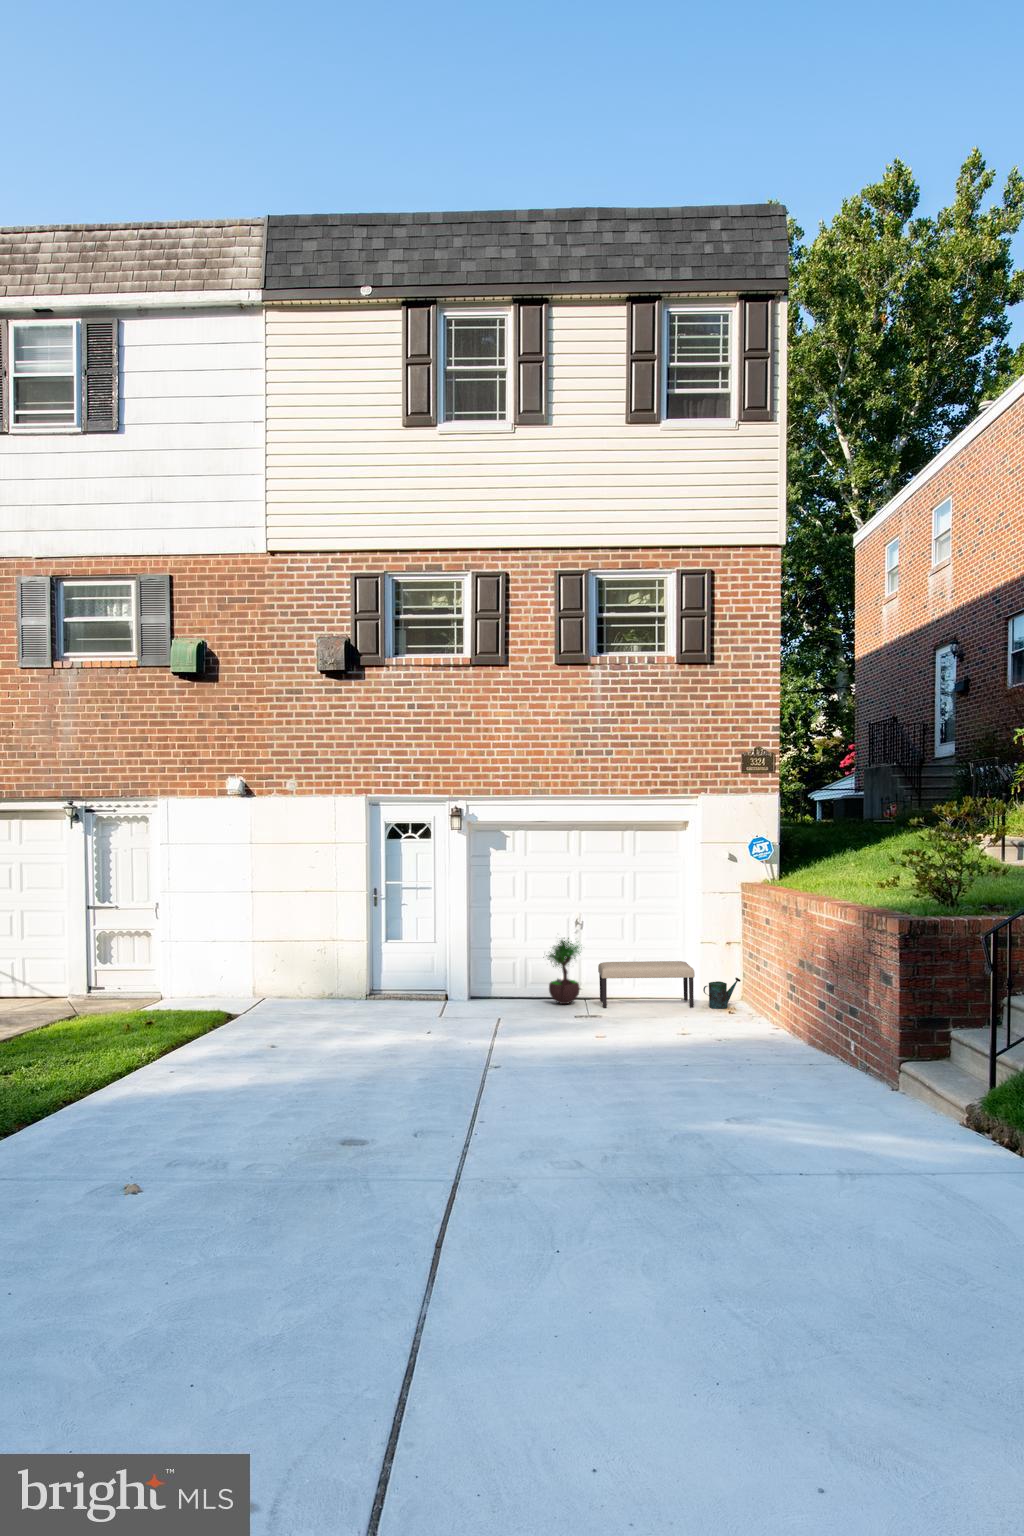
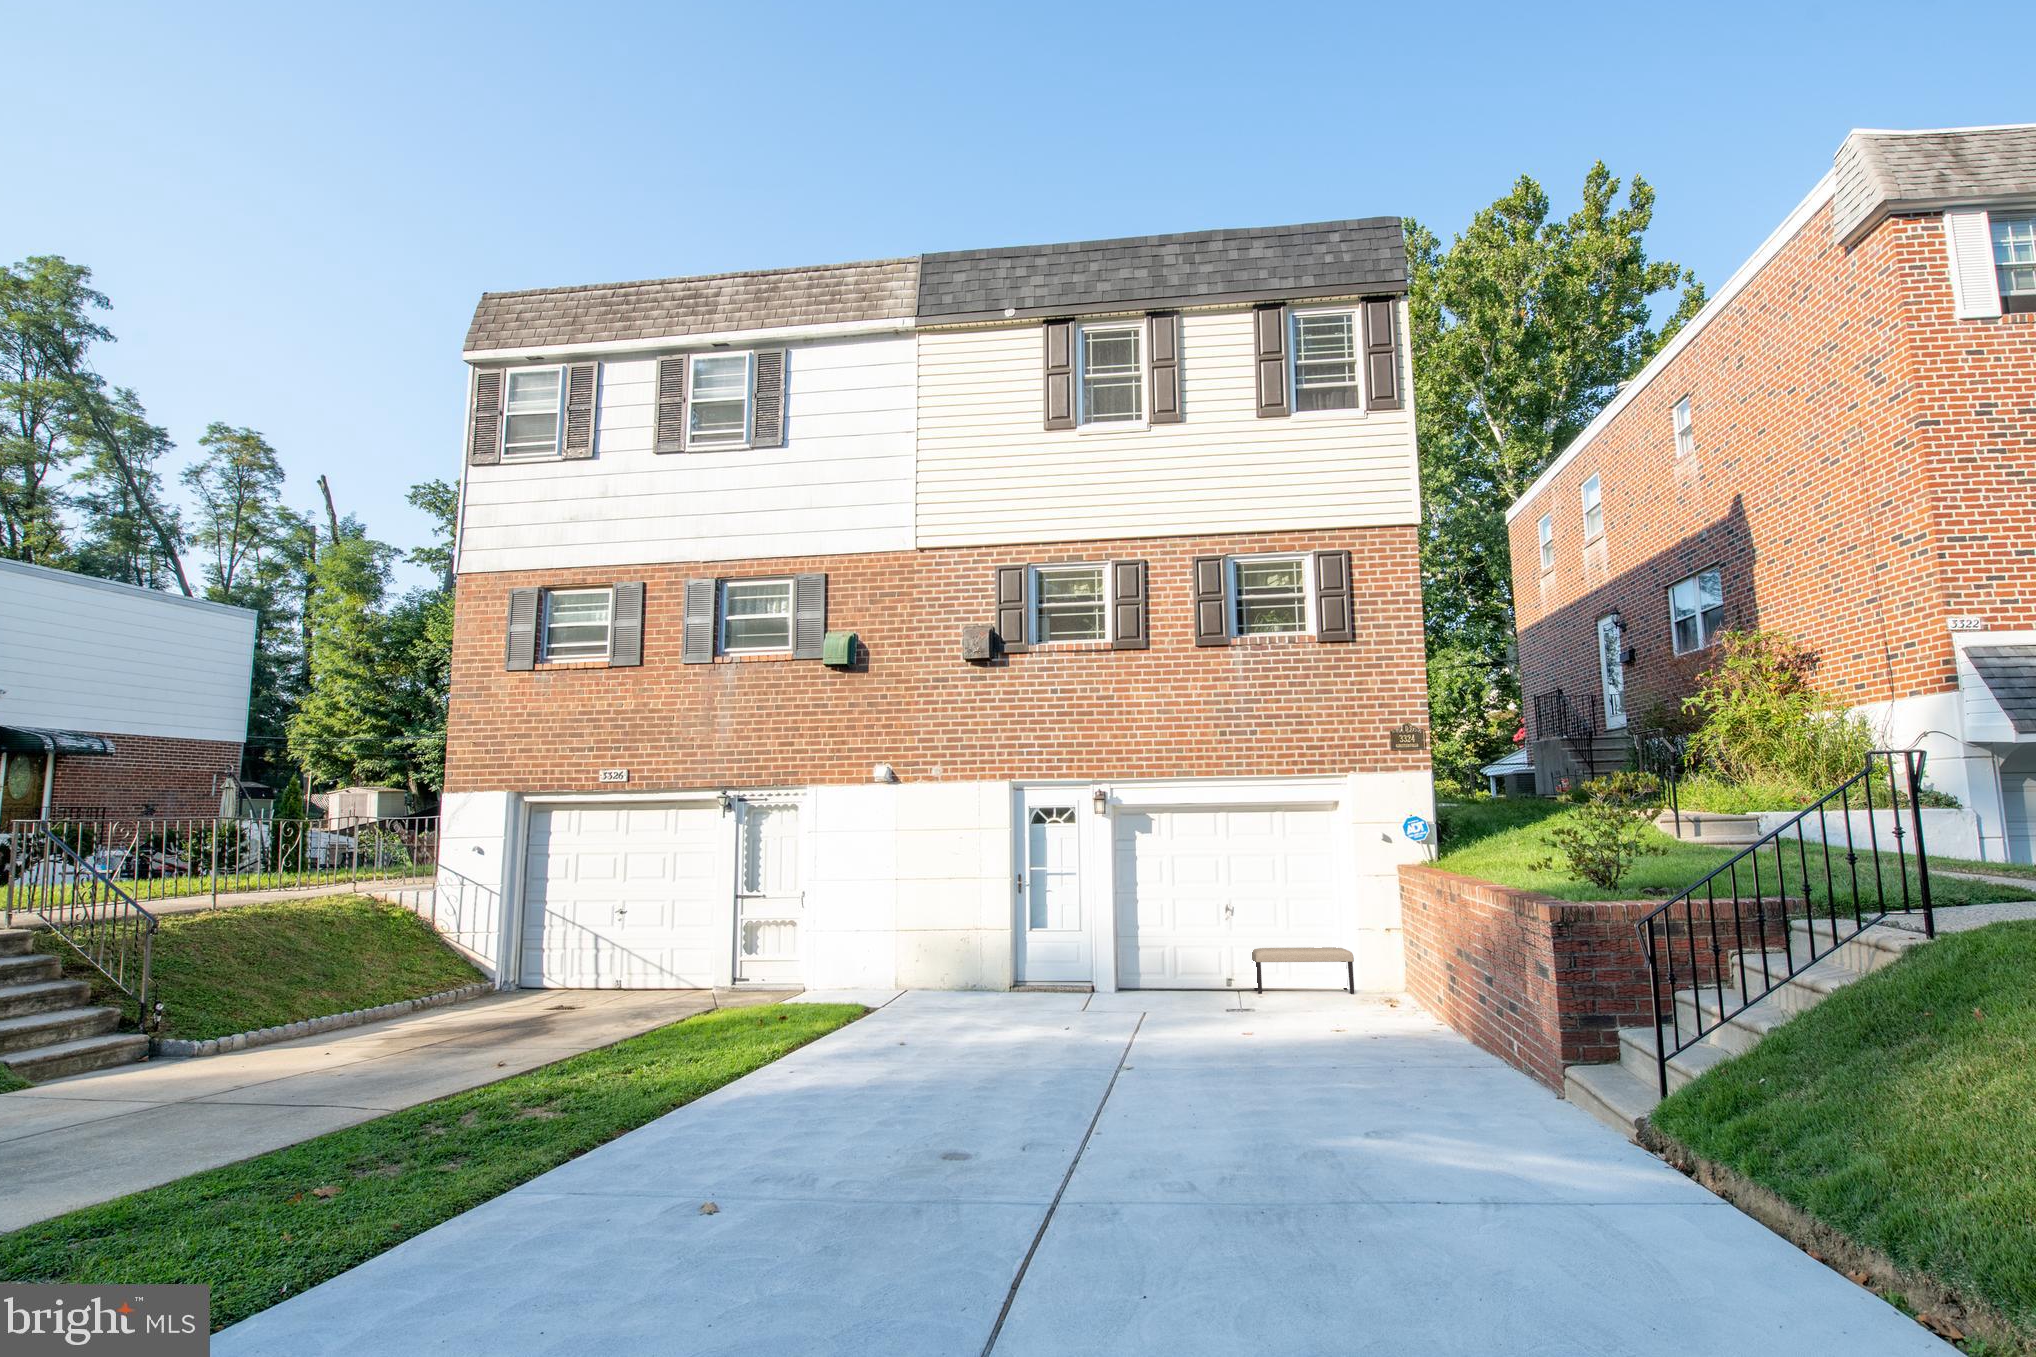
potted tree: present [546,938,580,1004] -> none [1193,916,1236,991]
watering can: present [703,978,740,1009] -> none [1364,963,1404,995]

